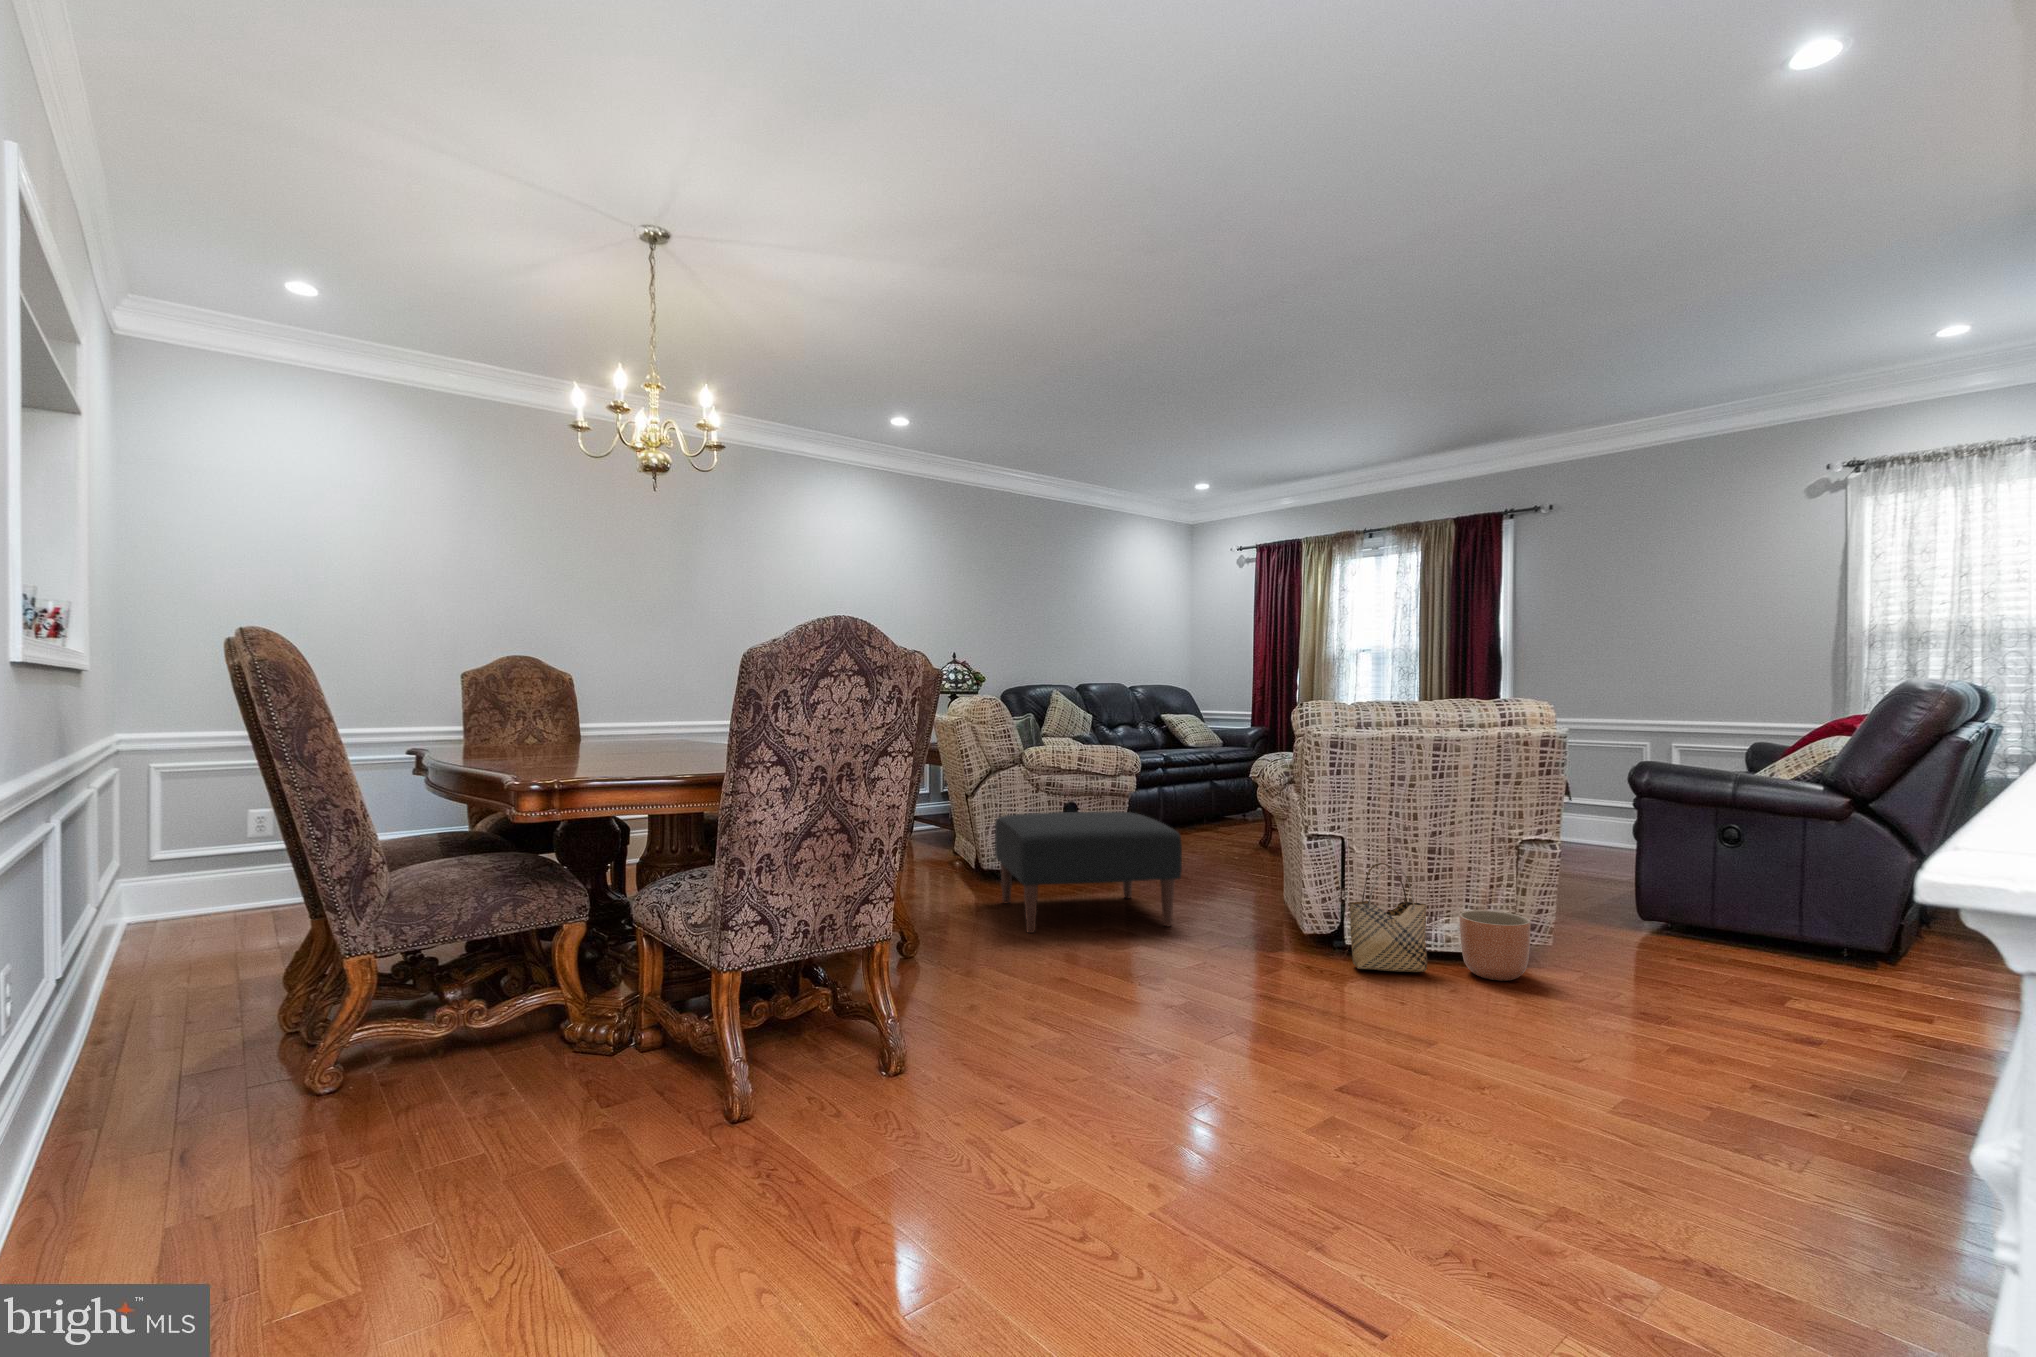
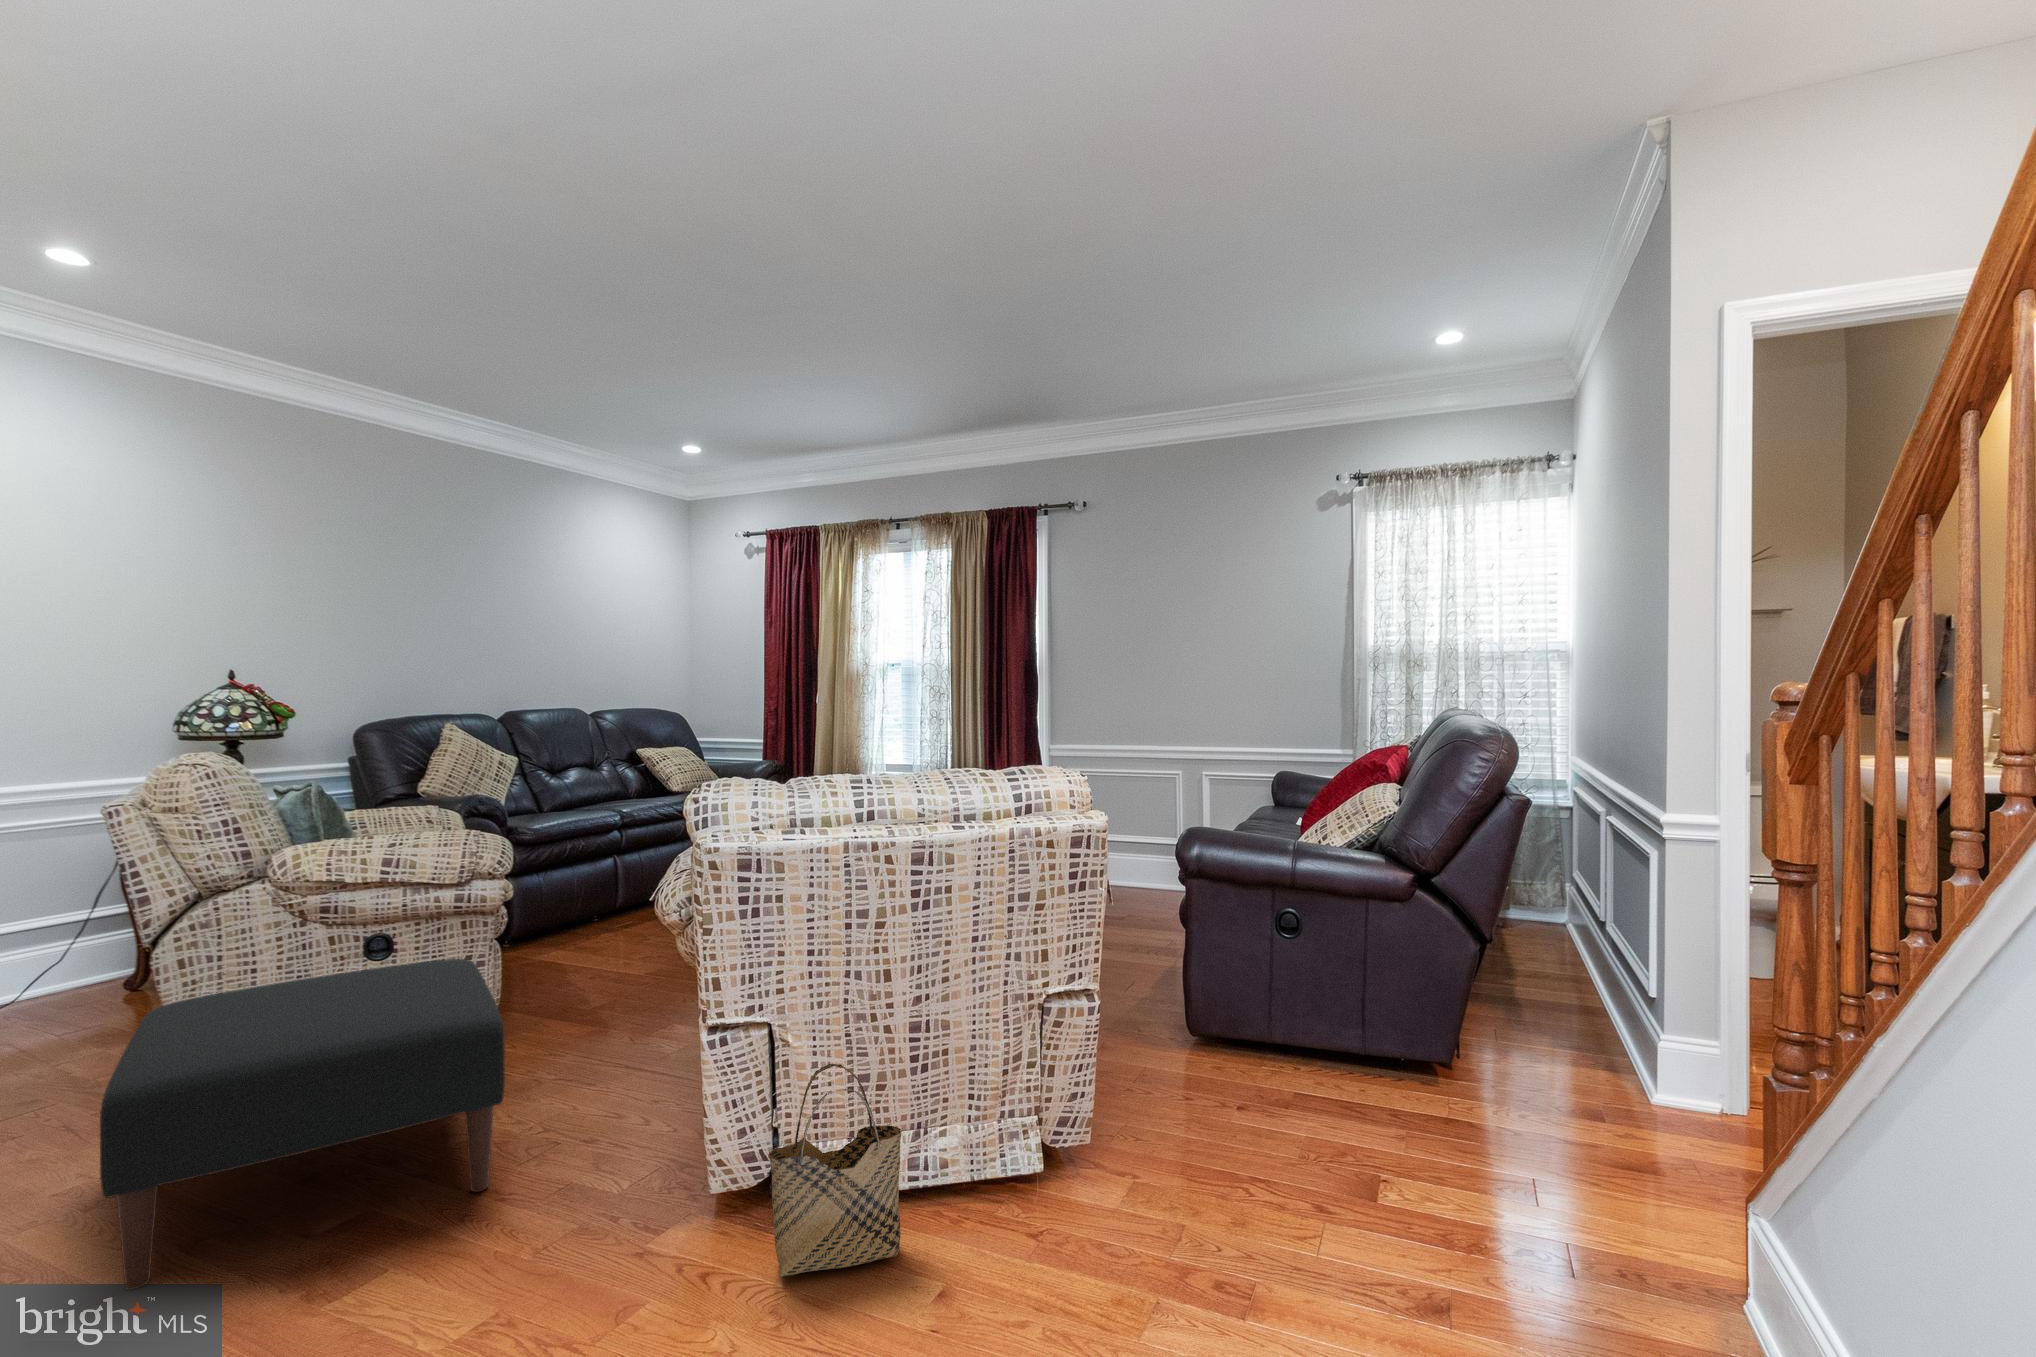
planter: present [1460,910,1531,981] -> none [954,1114,1057,1249]

